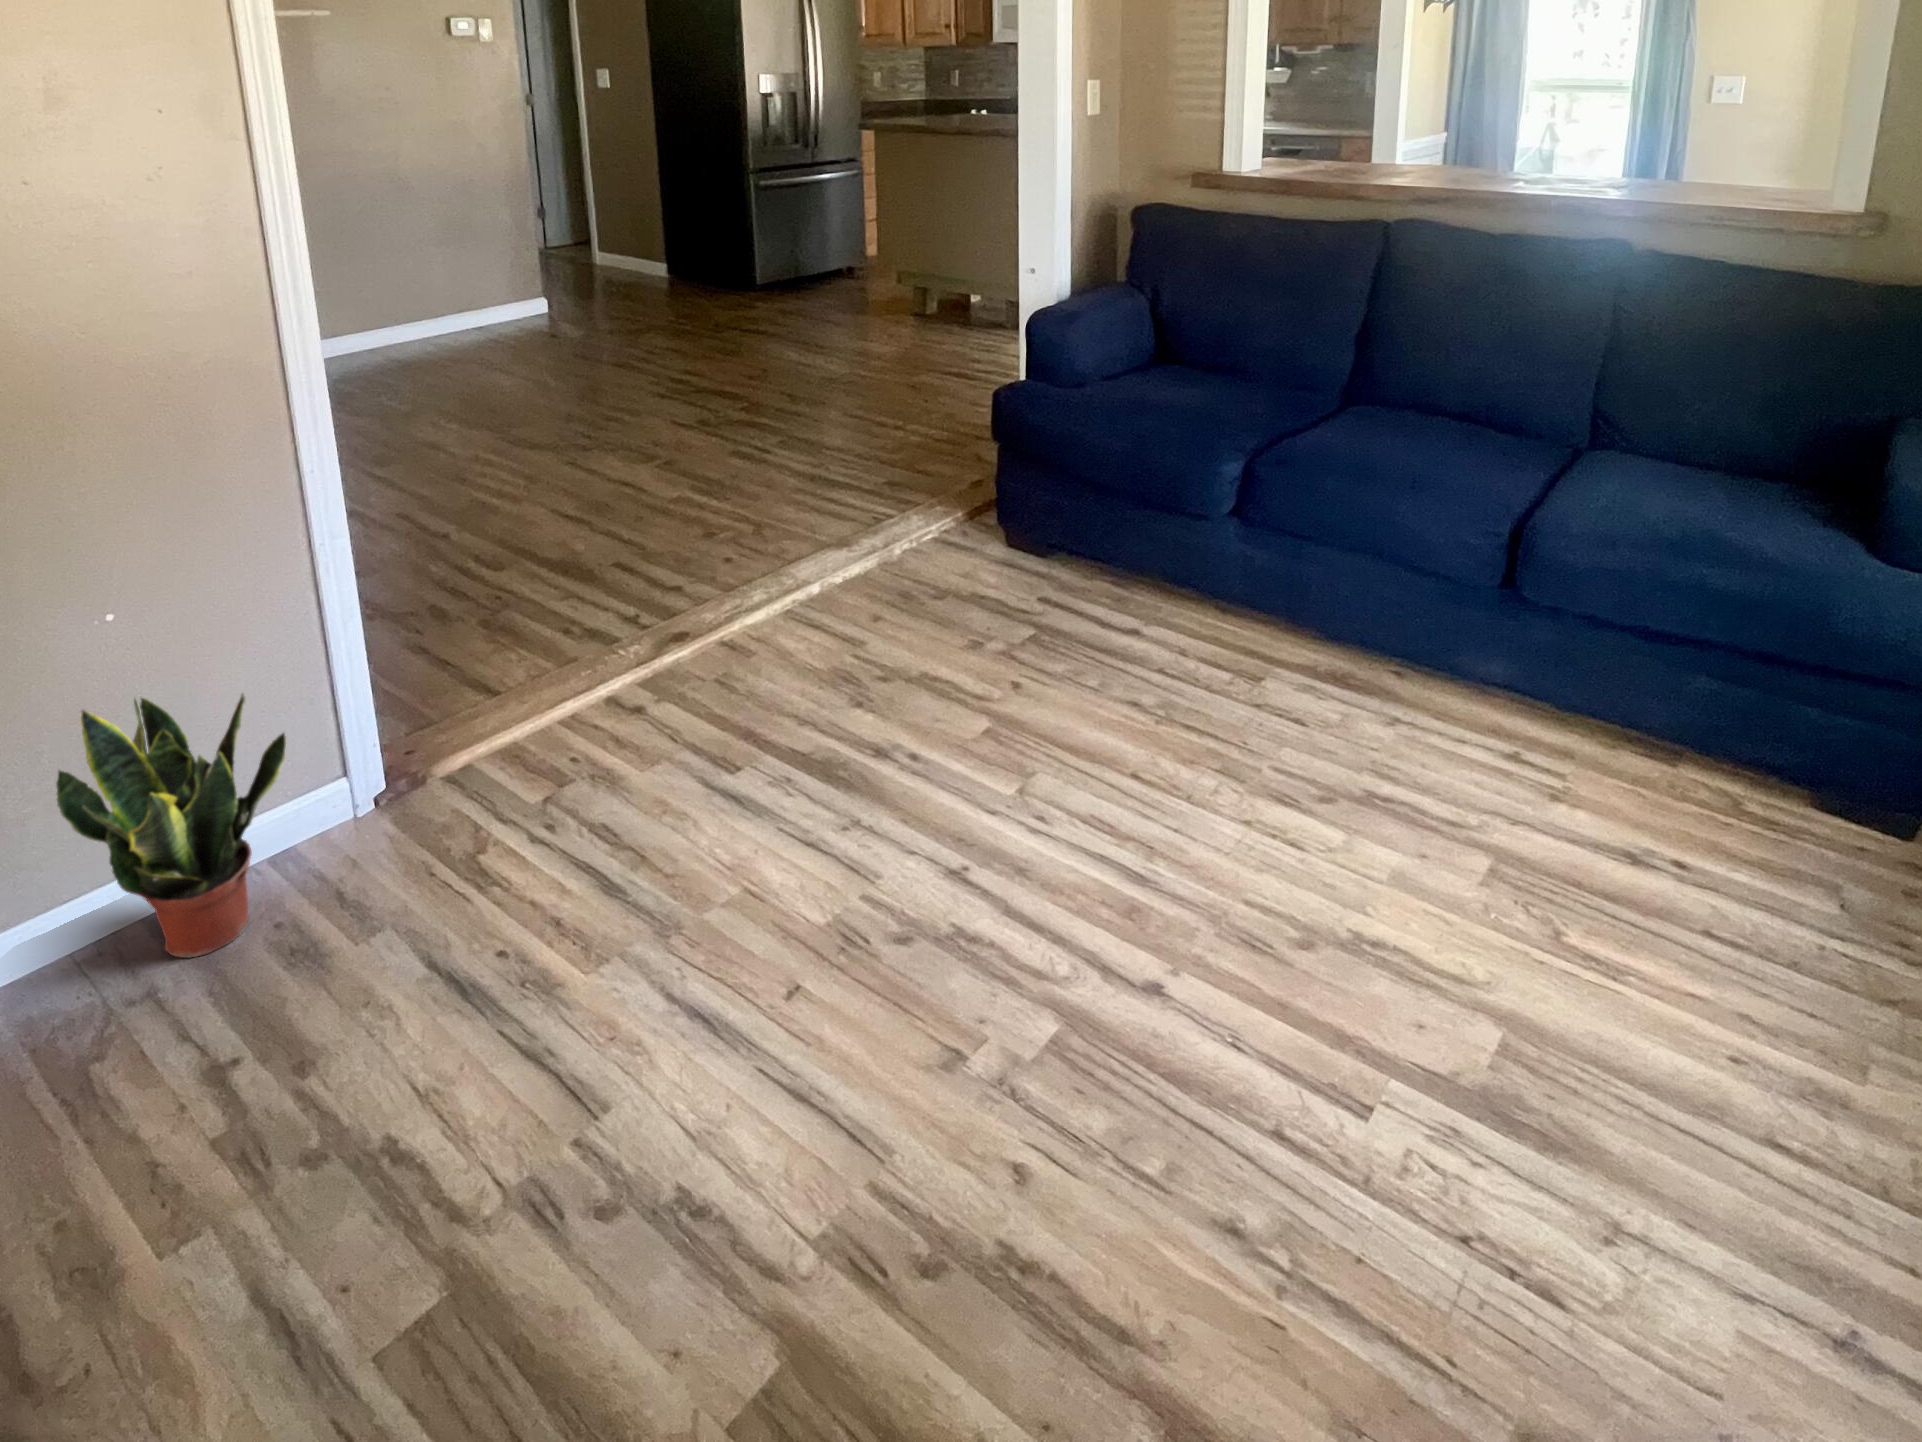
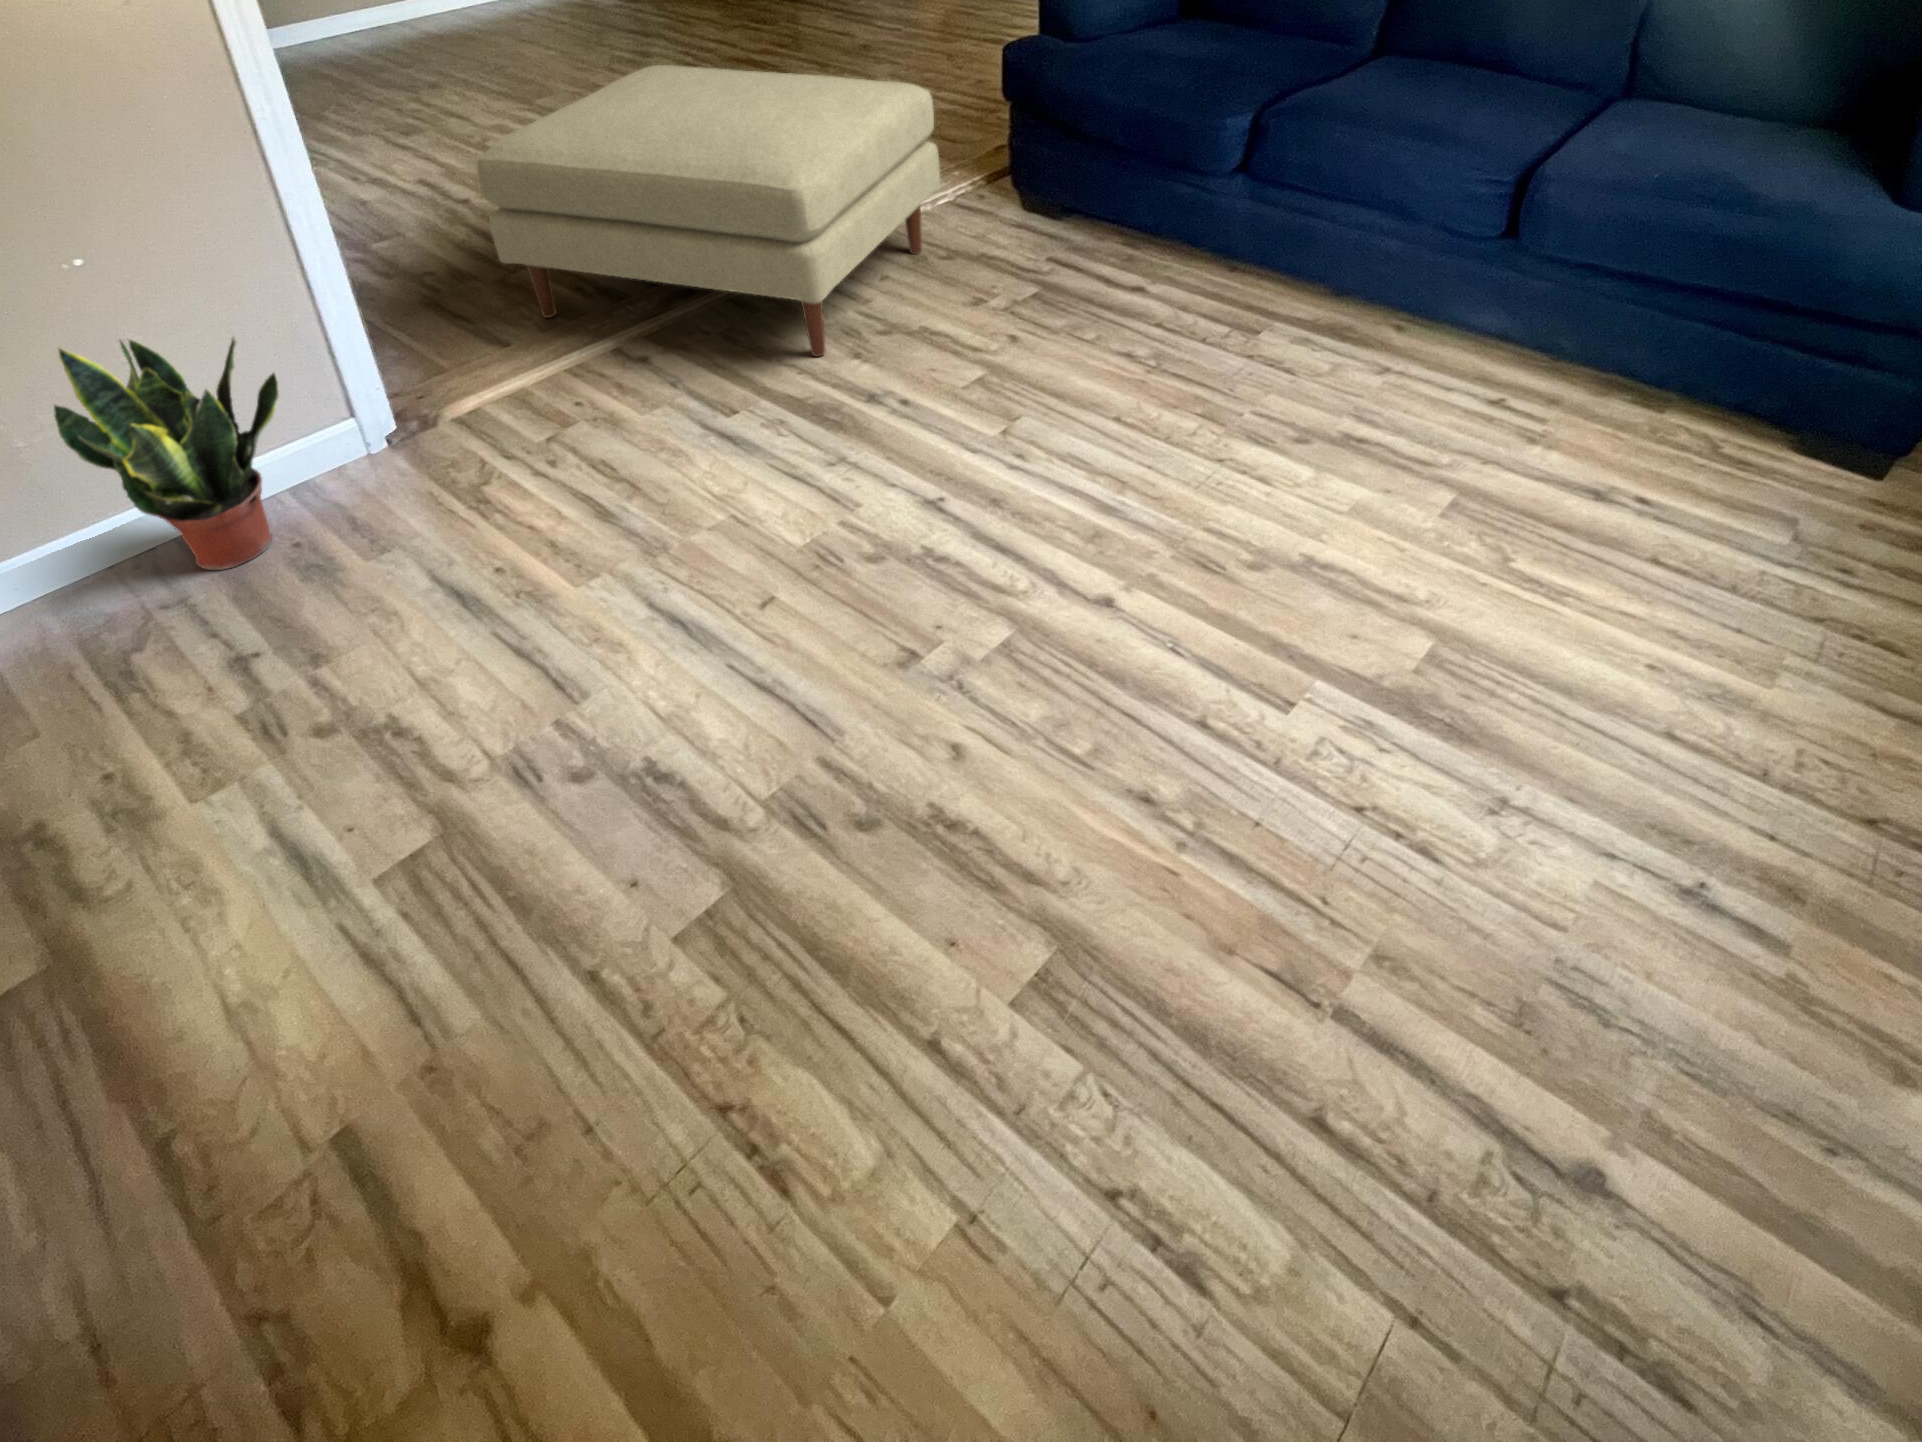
ottoman: none [485,408,933,709] -> present [477,65,940,356]

